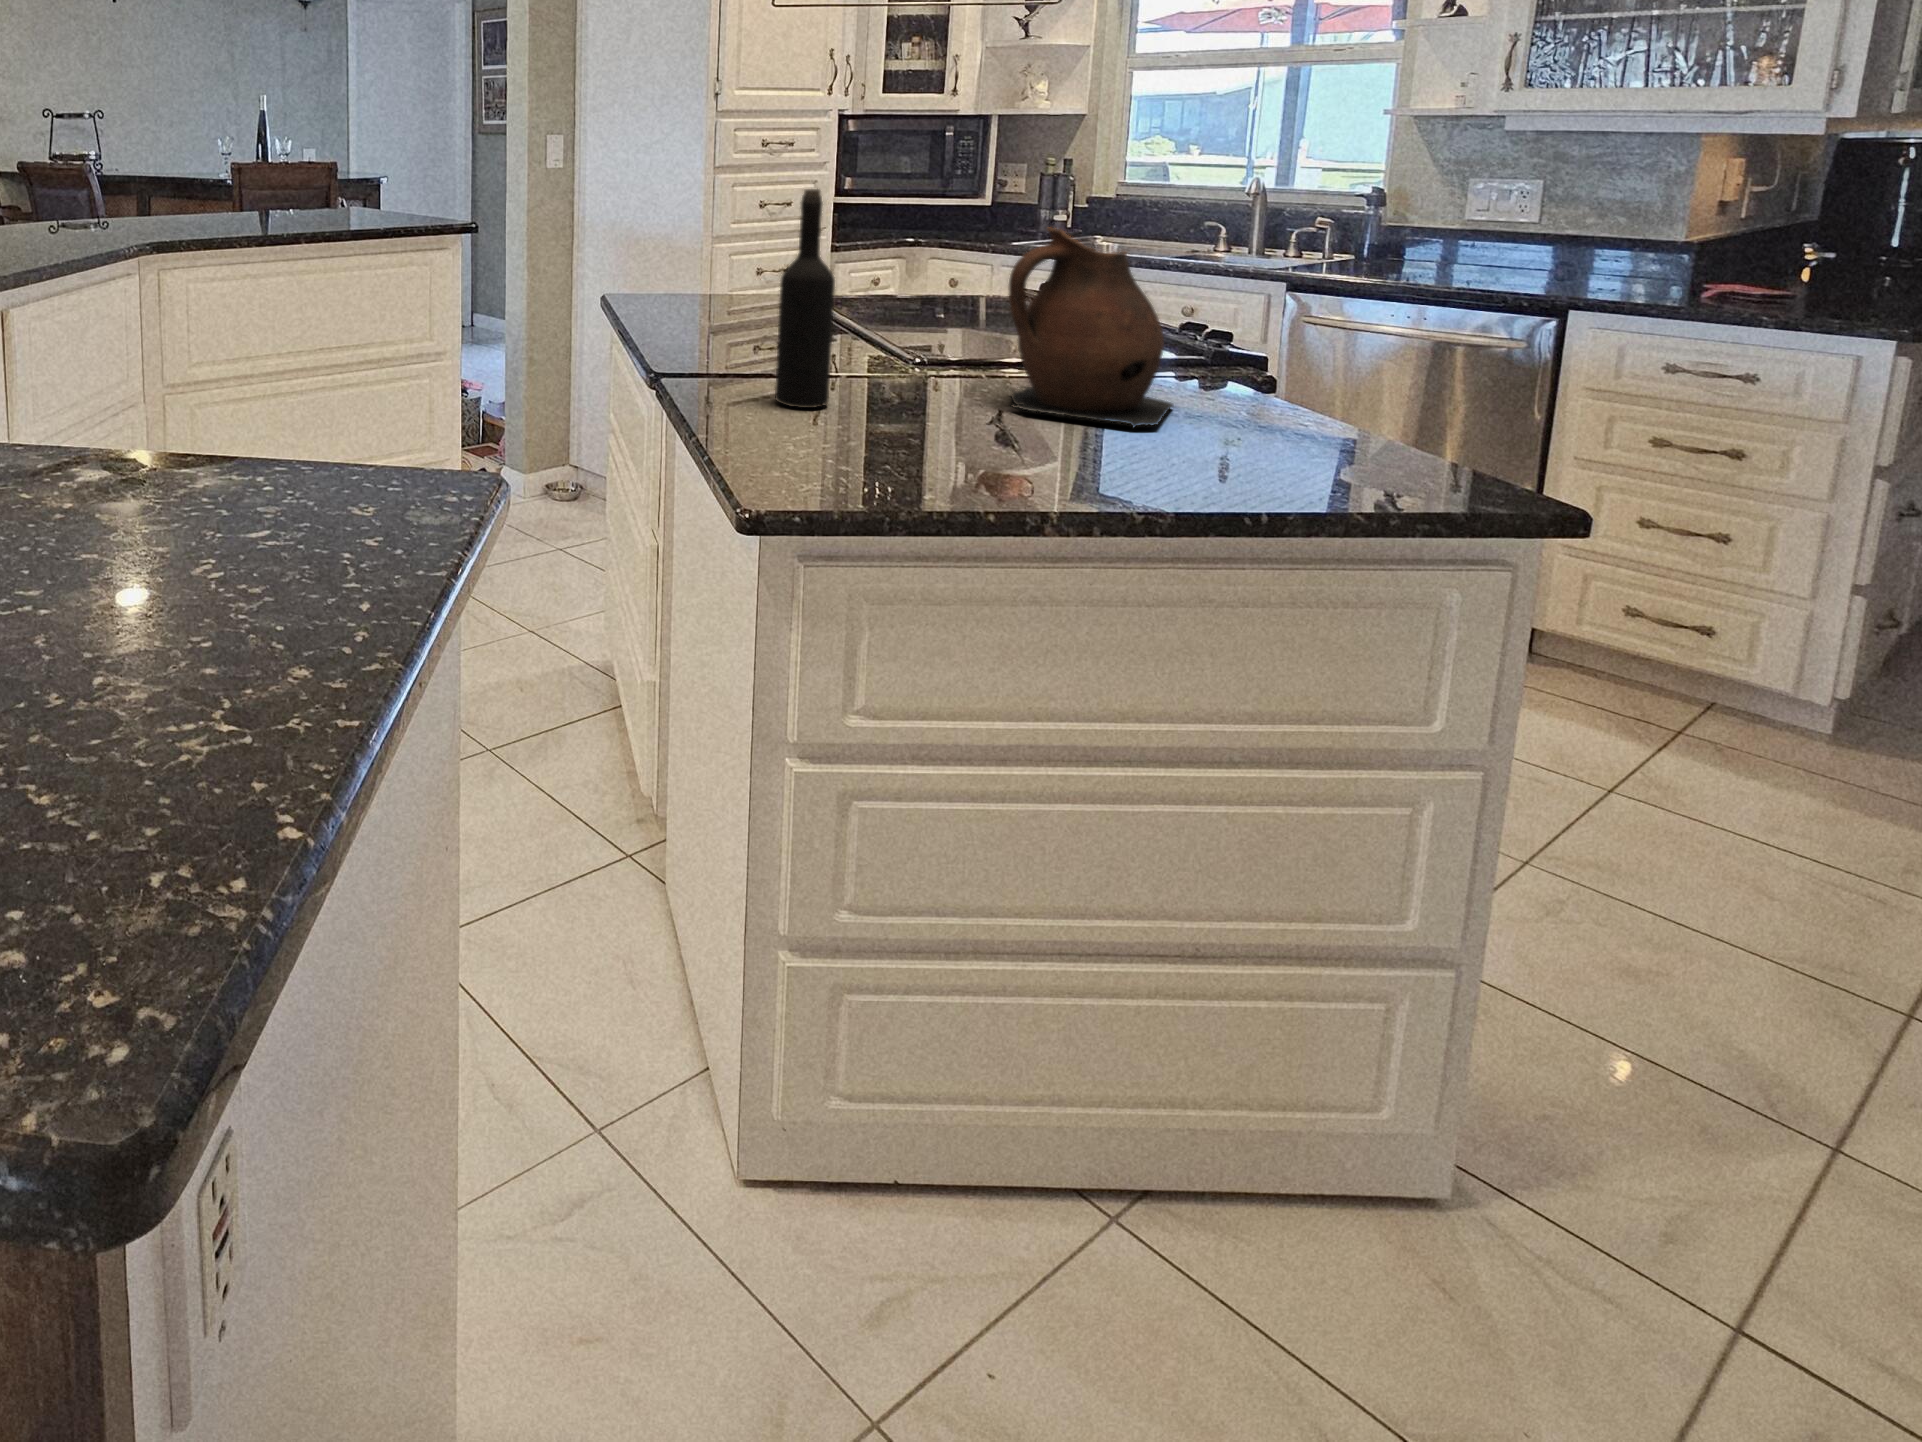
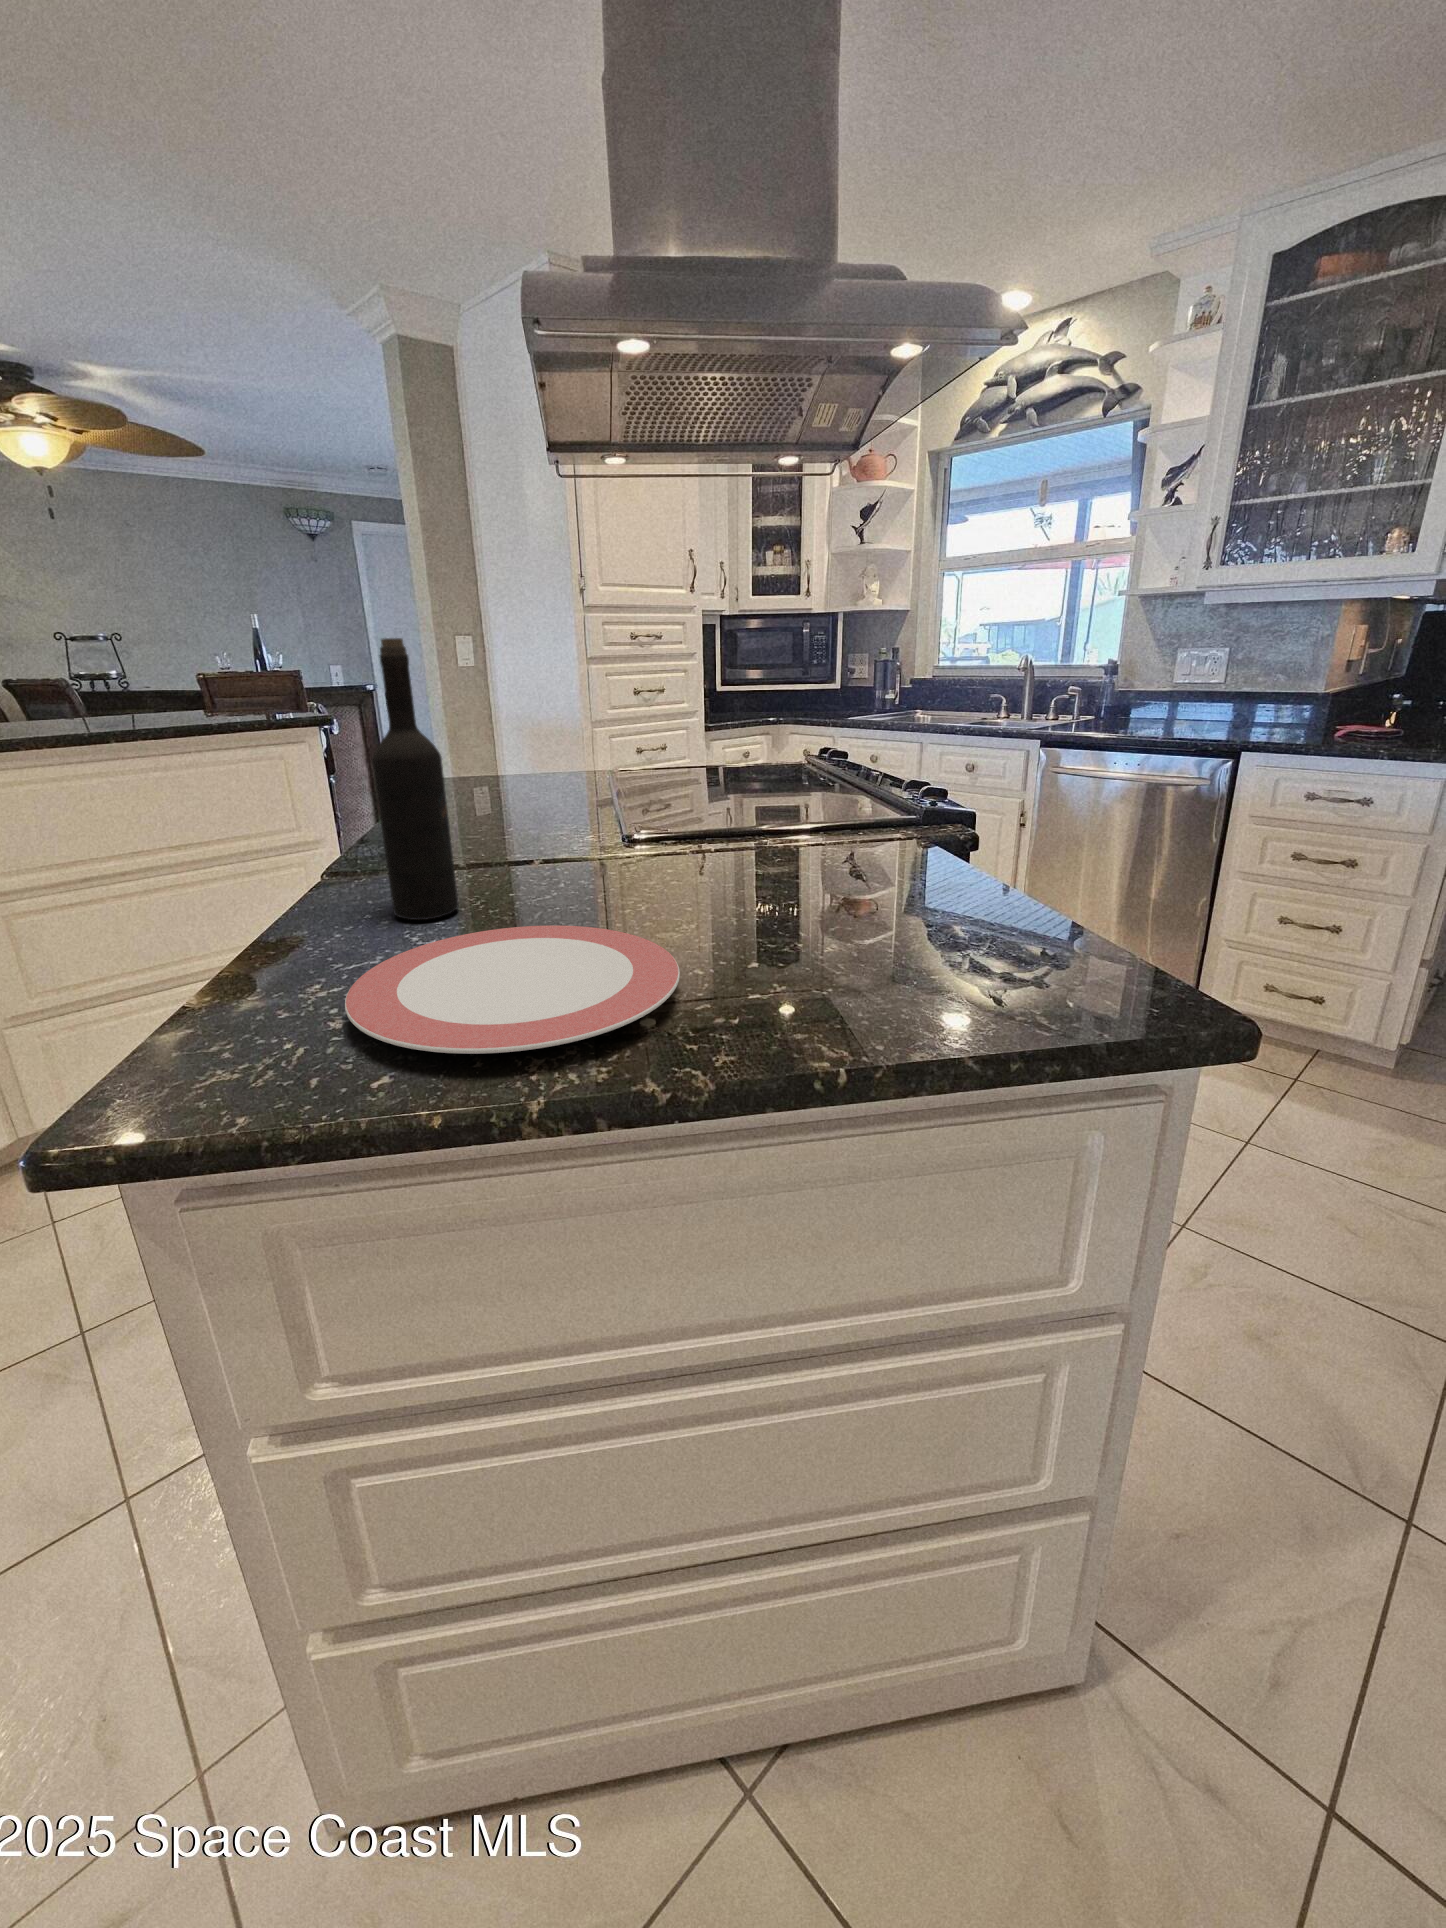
ceramic pitcher: present [1009,227,1173,428] -> none [656,681,853,923]
plate: none [839,414,1099,479] -> present [345,925,680,1054]

